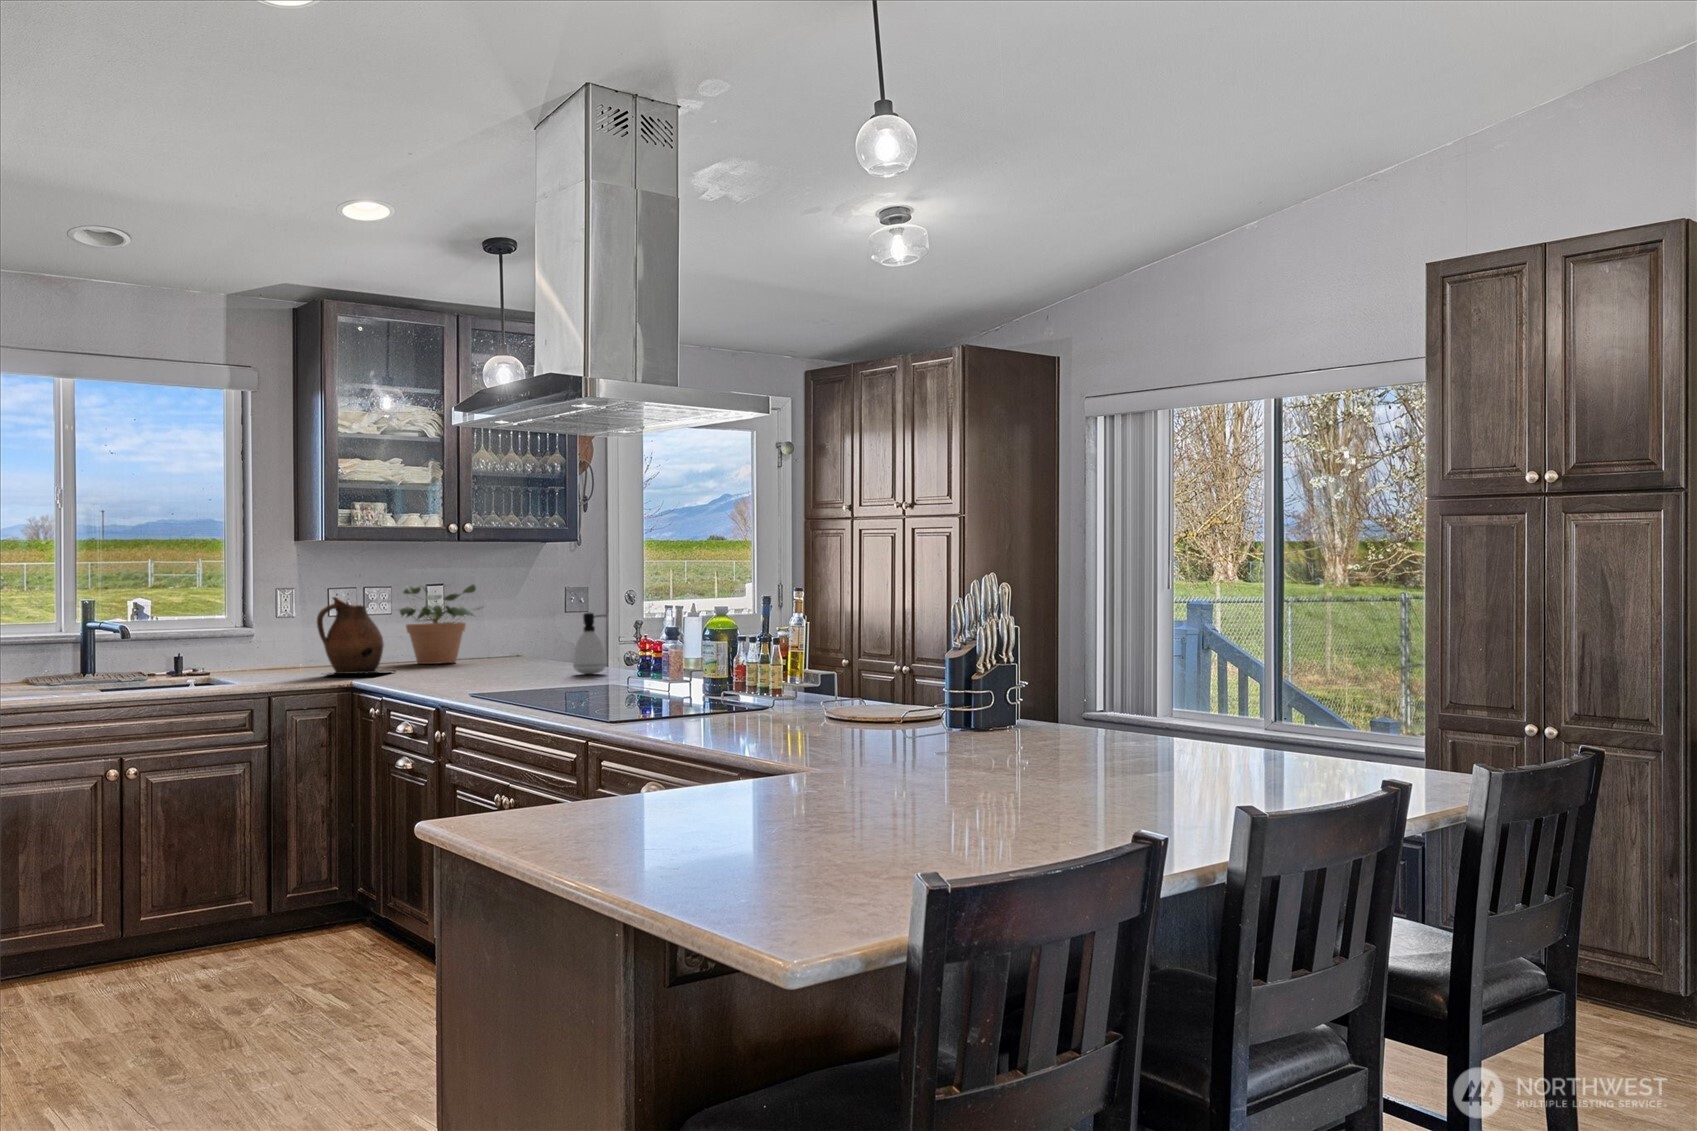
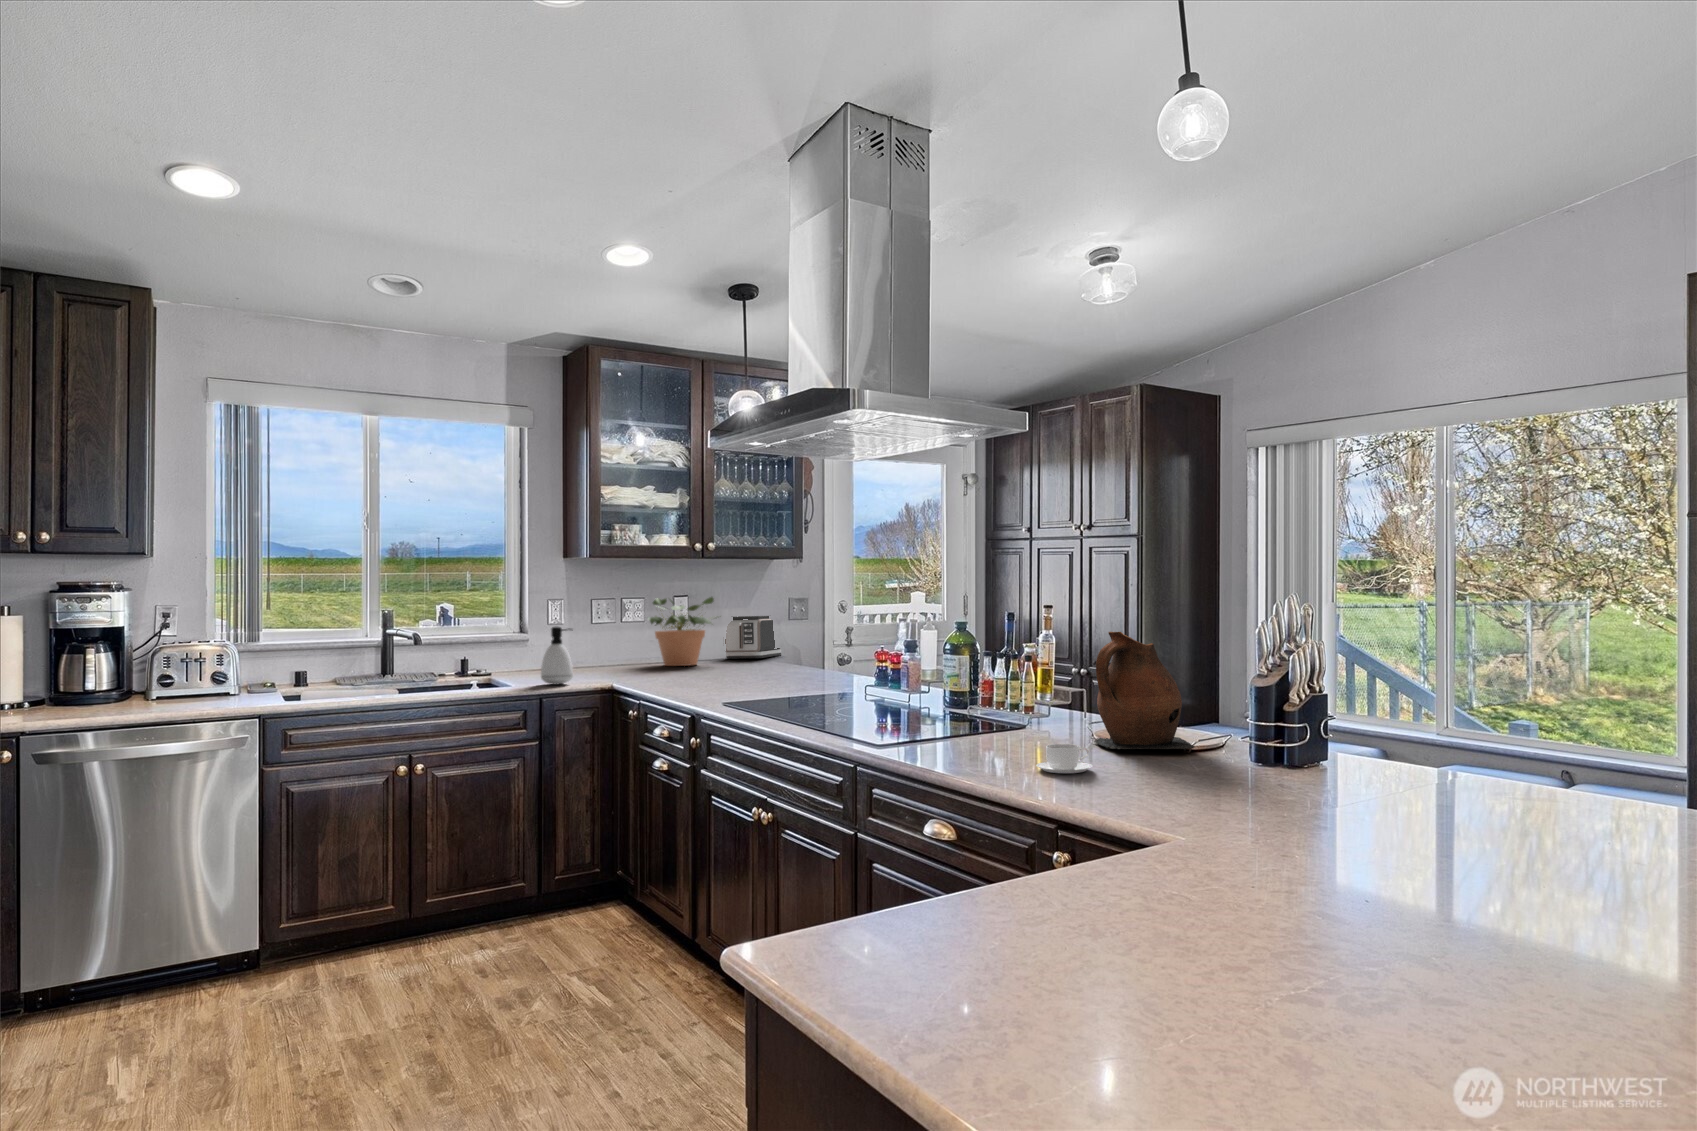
ceramic pitcher: present [317,597,392,675] -> present [1092,632,1195,751]
toaster: none [490,607,561,657] -> present [725,616,781,659]
soap dispenser: present [573,613,607,674] -> present [541,627,573,684]
coffee cup: none [747,712,798,737] -> present [1036,744,1092,773]

